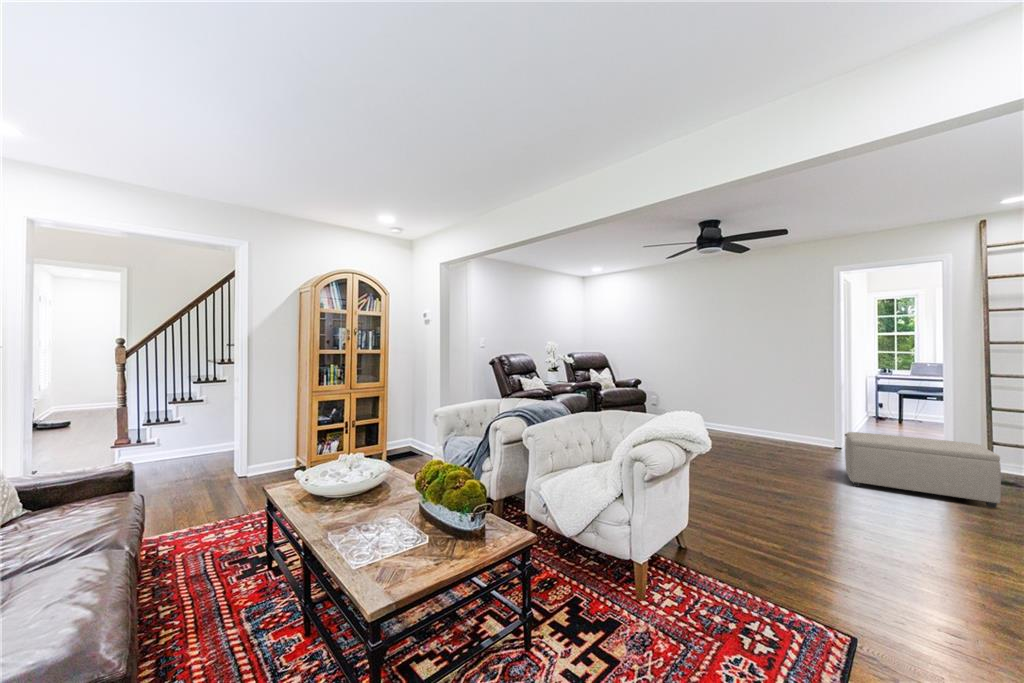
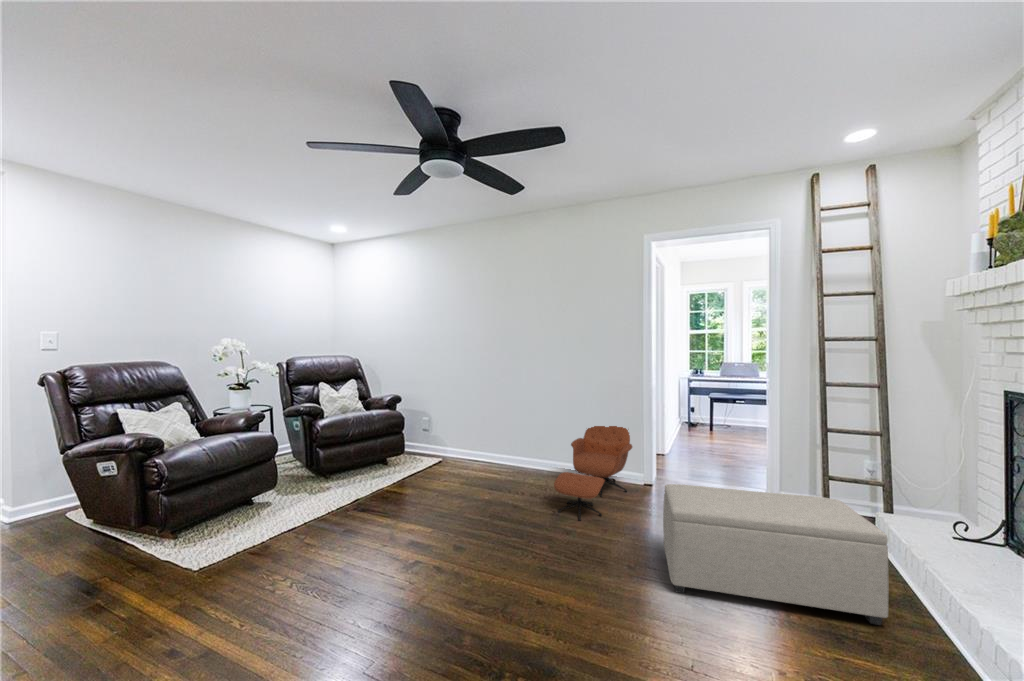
lounge chair: none [761,389,820,459] -> present [554,426,632,521]

